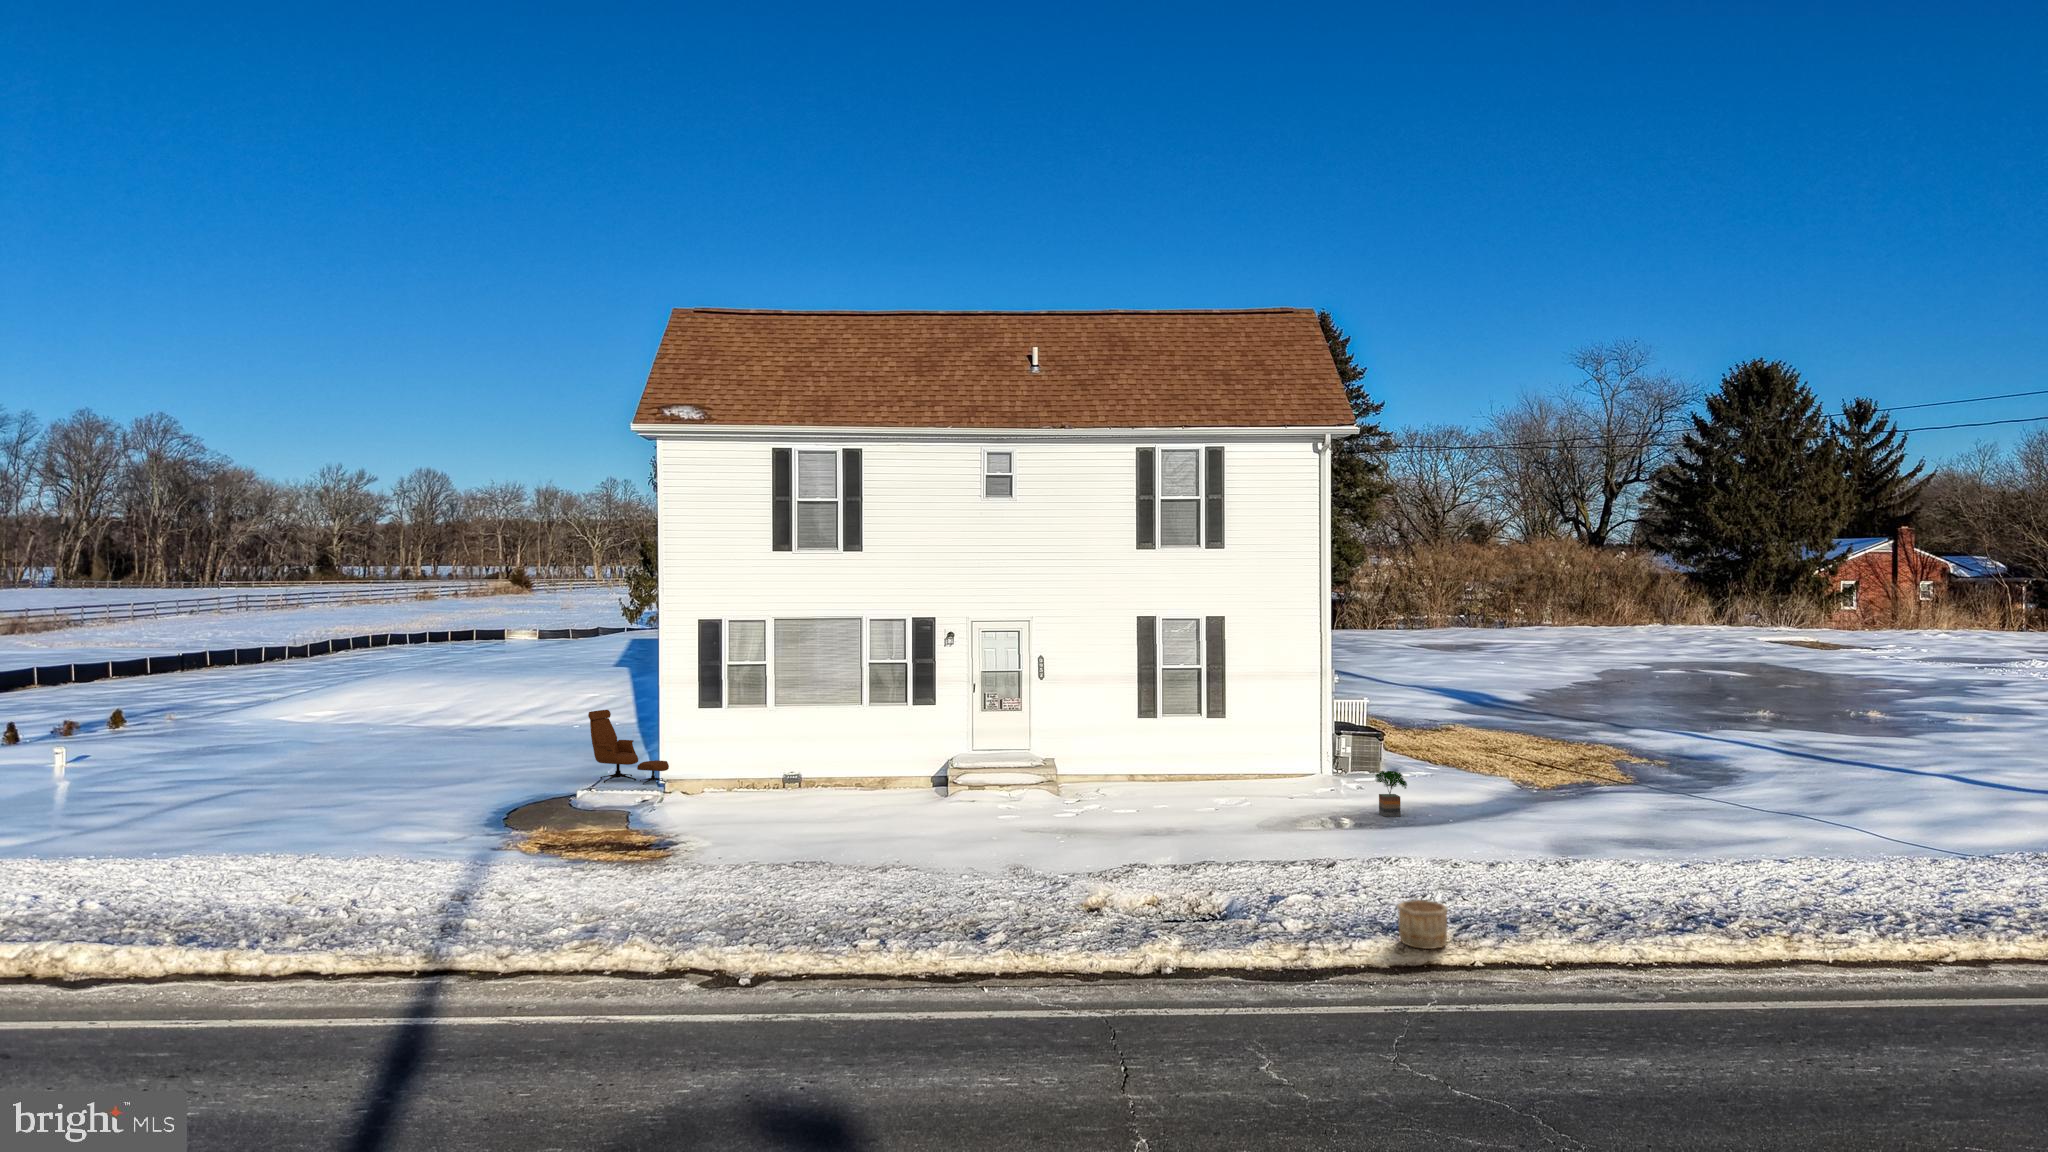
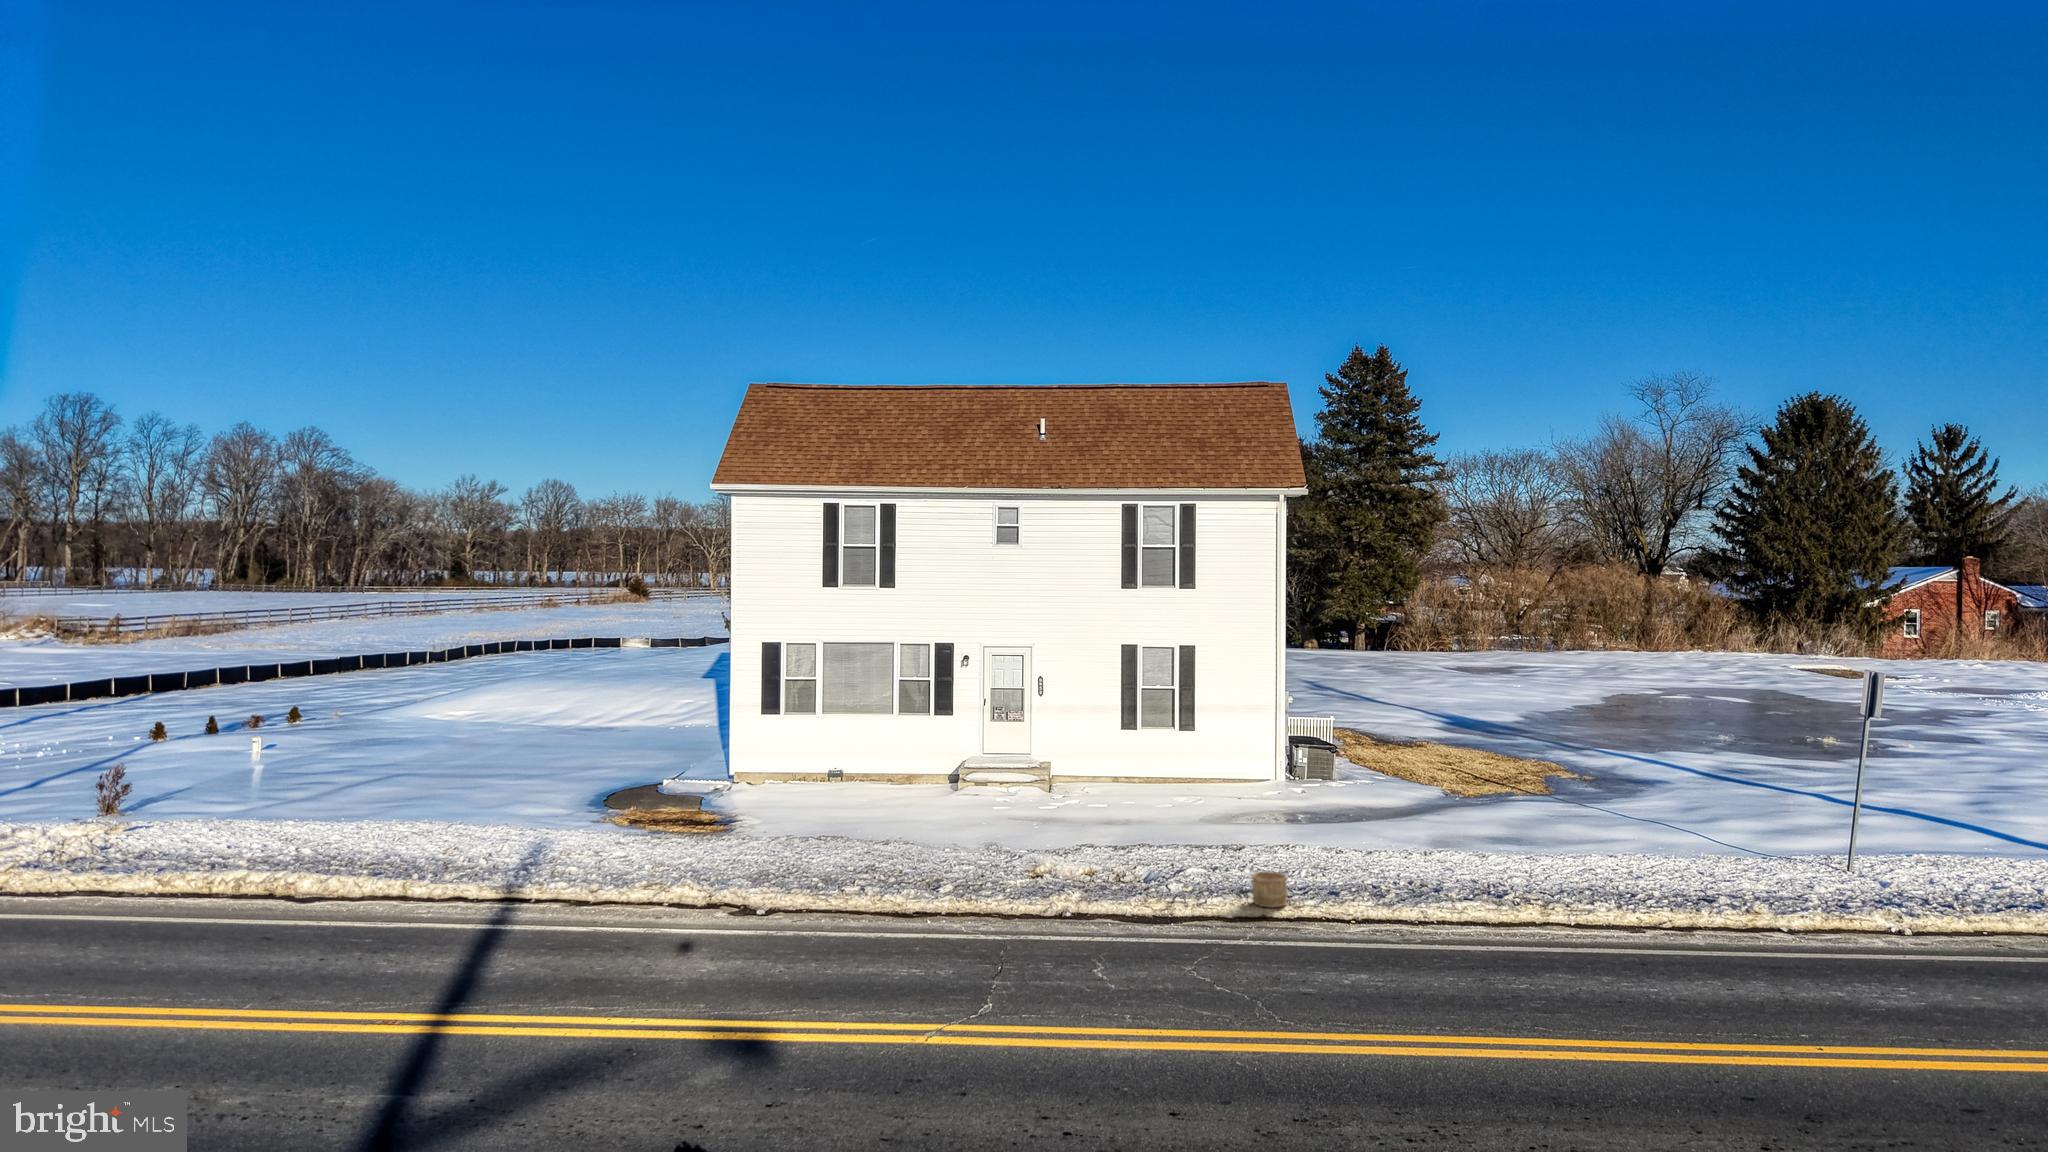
lounge chair: present [588,710,669,784] -> none [671,715,734,777]
potted tree: present [1376,771,1407,817] -> none [1299,777,1326,816]

